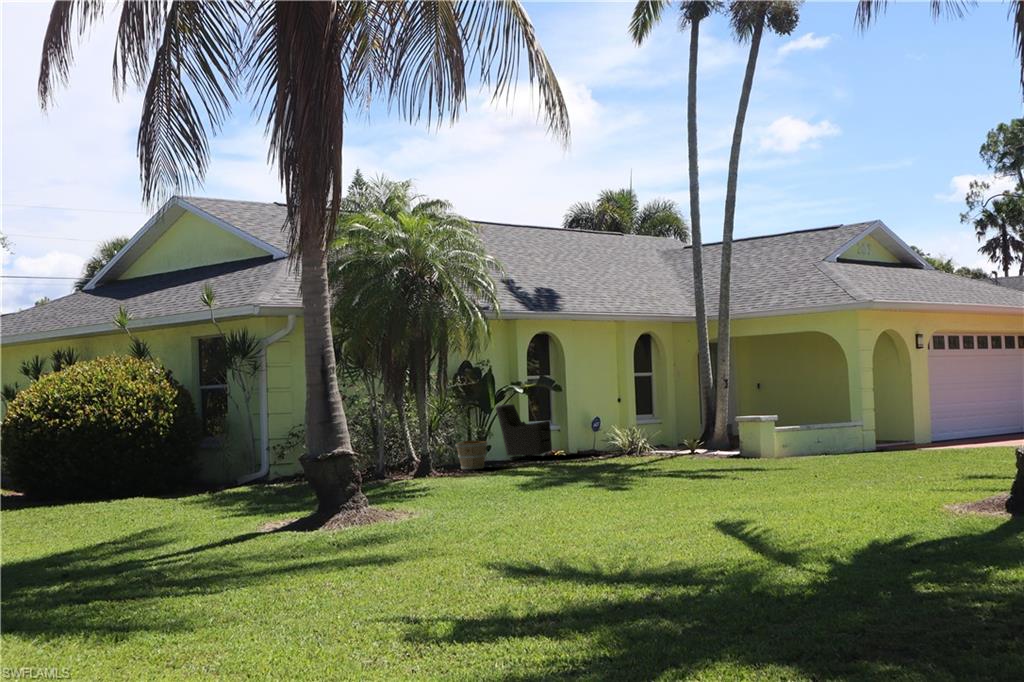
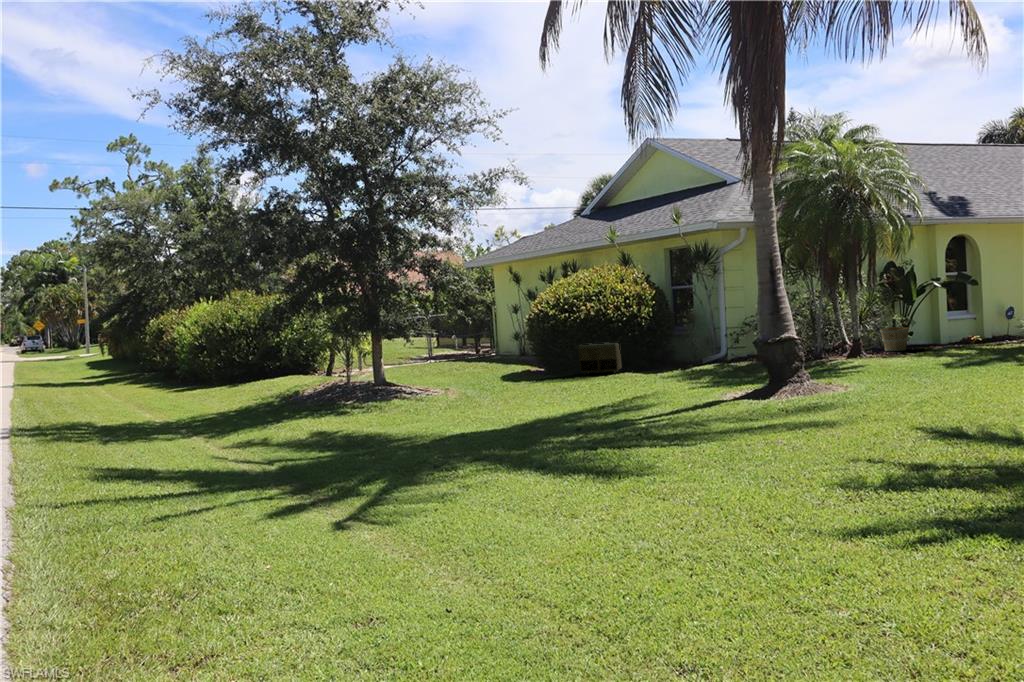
chair: present [496,404,552,460] -> none [915,297,969,343]
storage bench: none [64,461,128,508] -> present [578,343,622,374]

